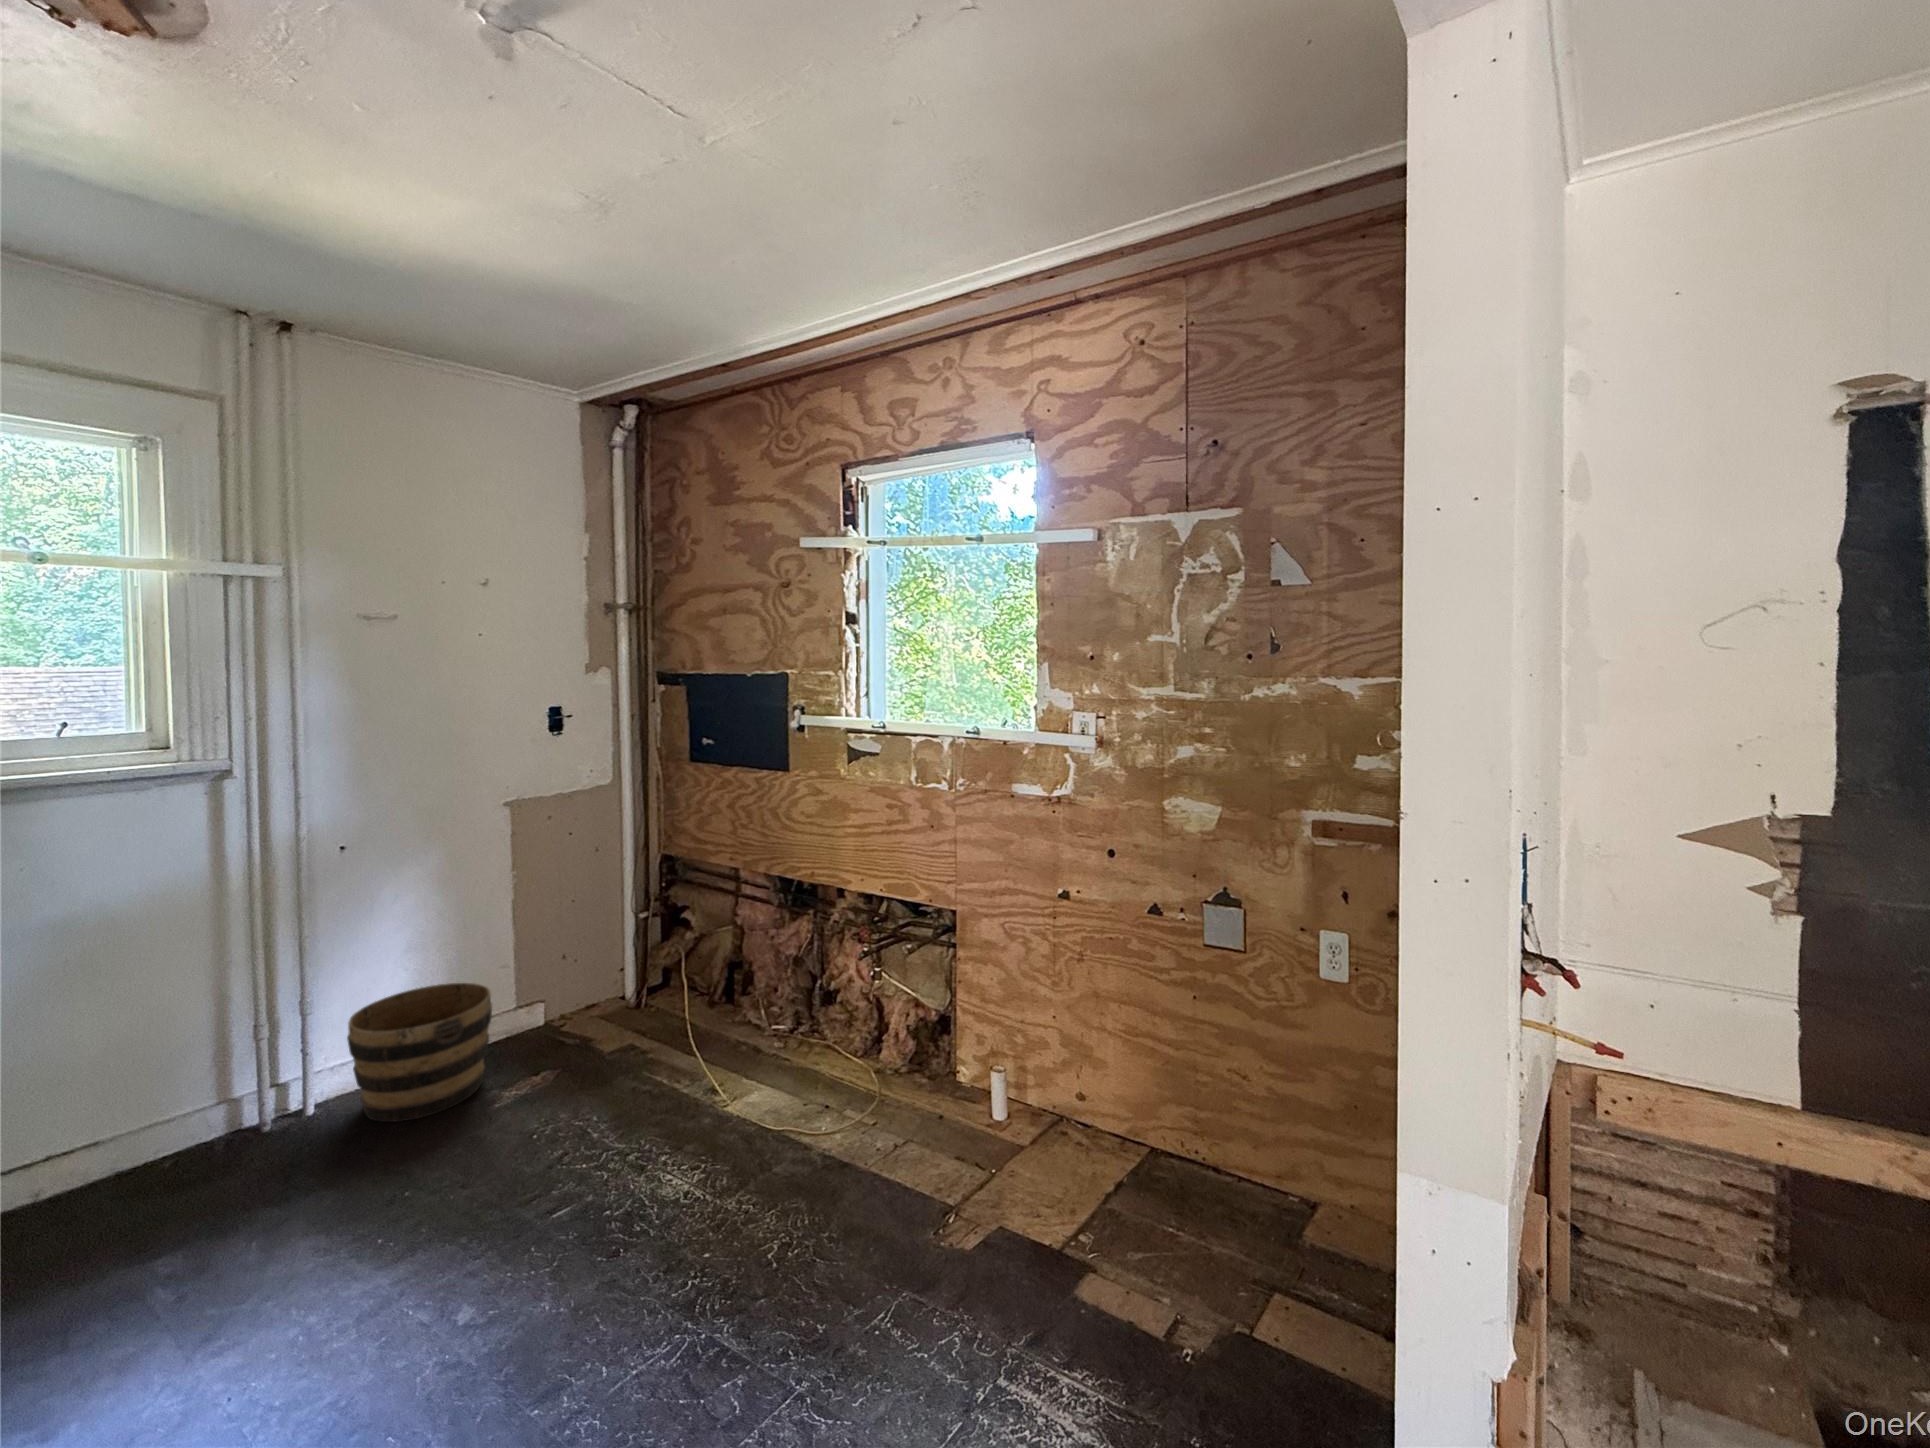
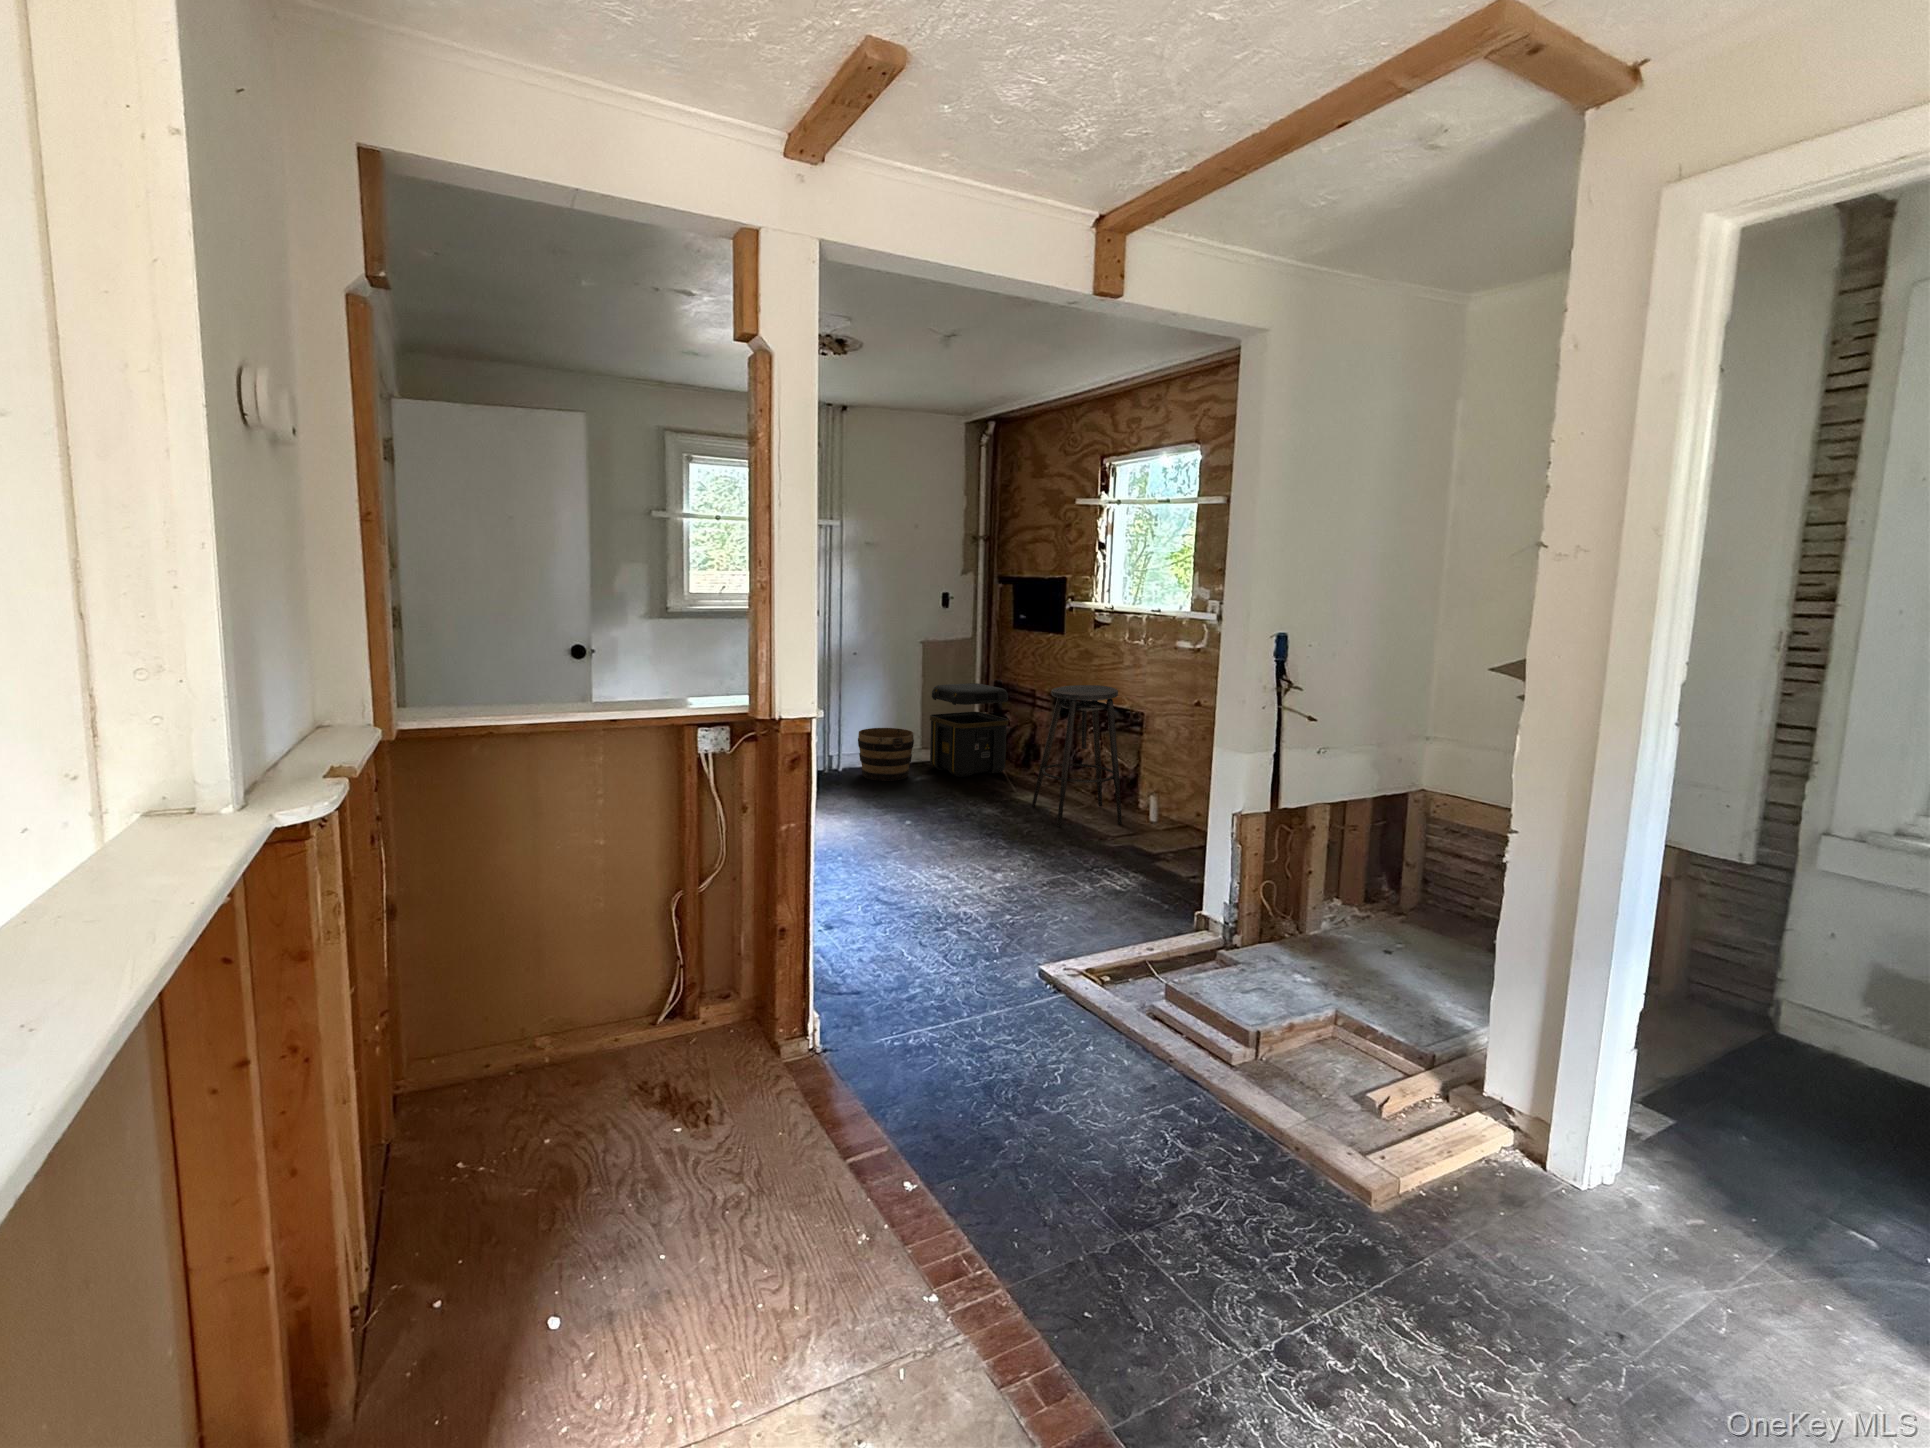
toolbox: none [531,861,692,1056] -> present [930,683,1009,777]
stool: none [756,871,941,1194] -> present [1032,685,1122,827]

